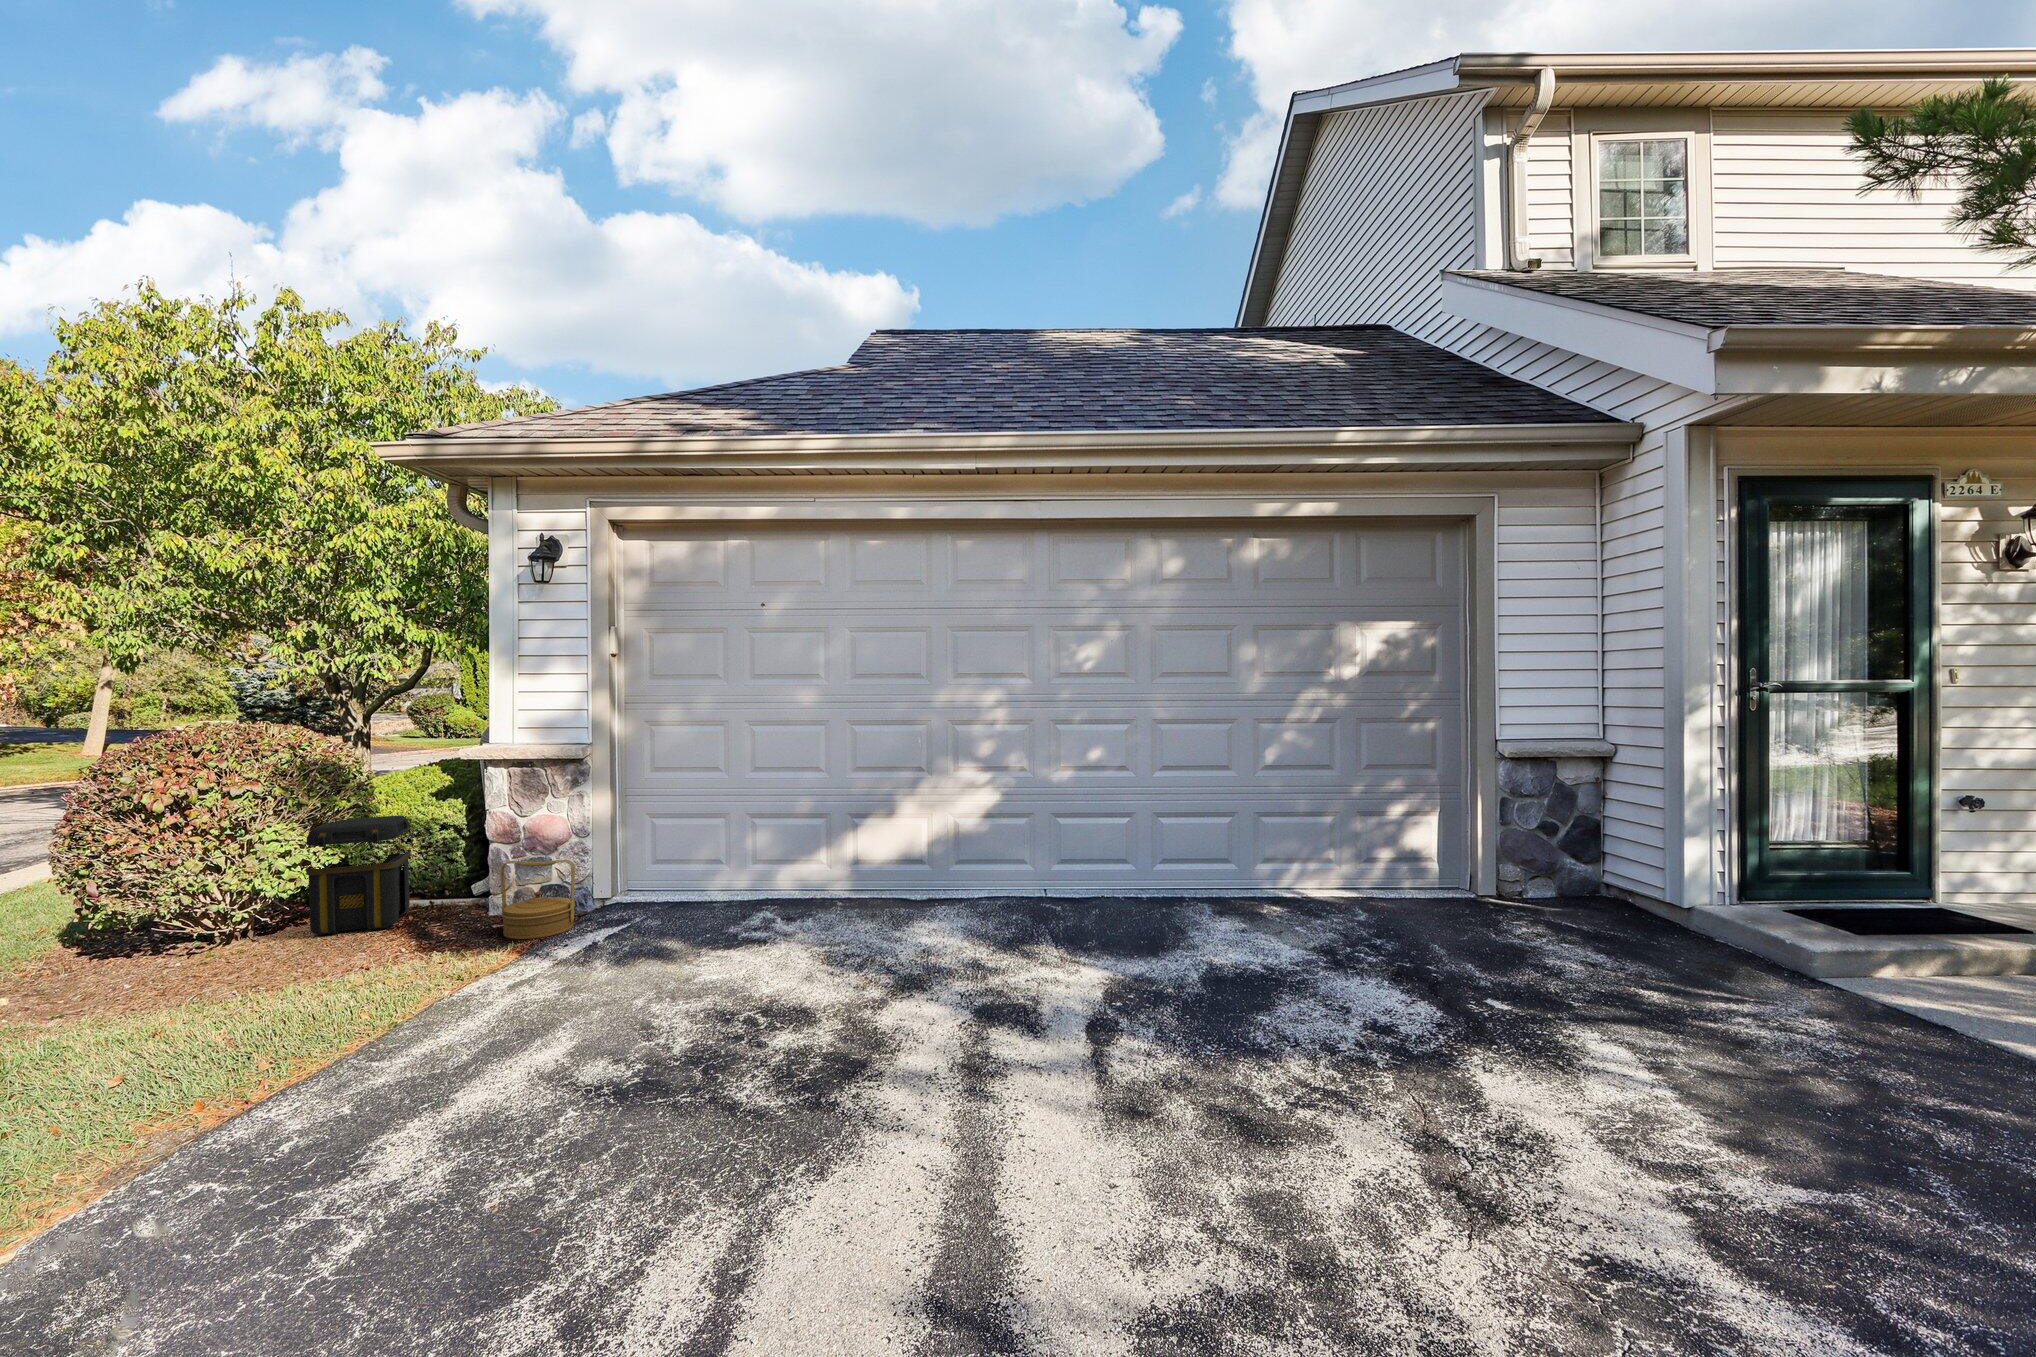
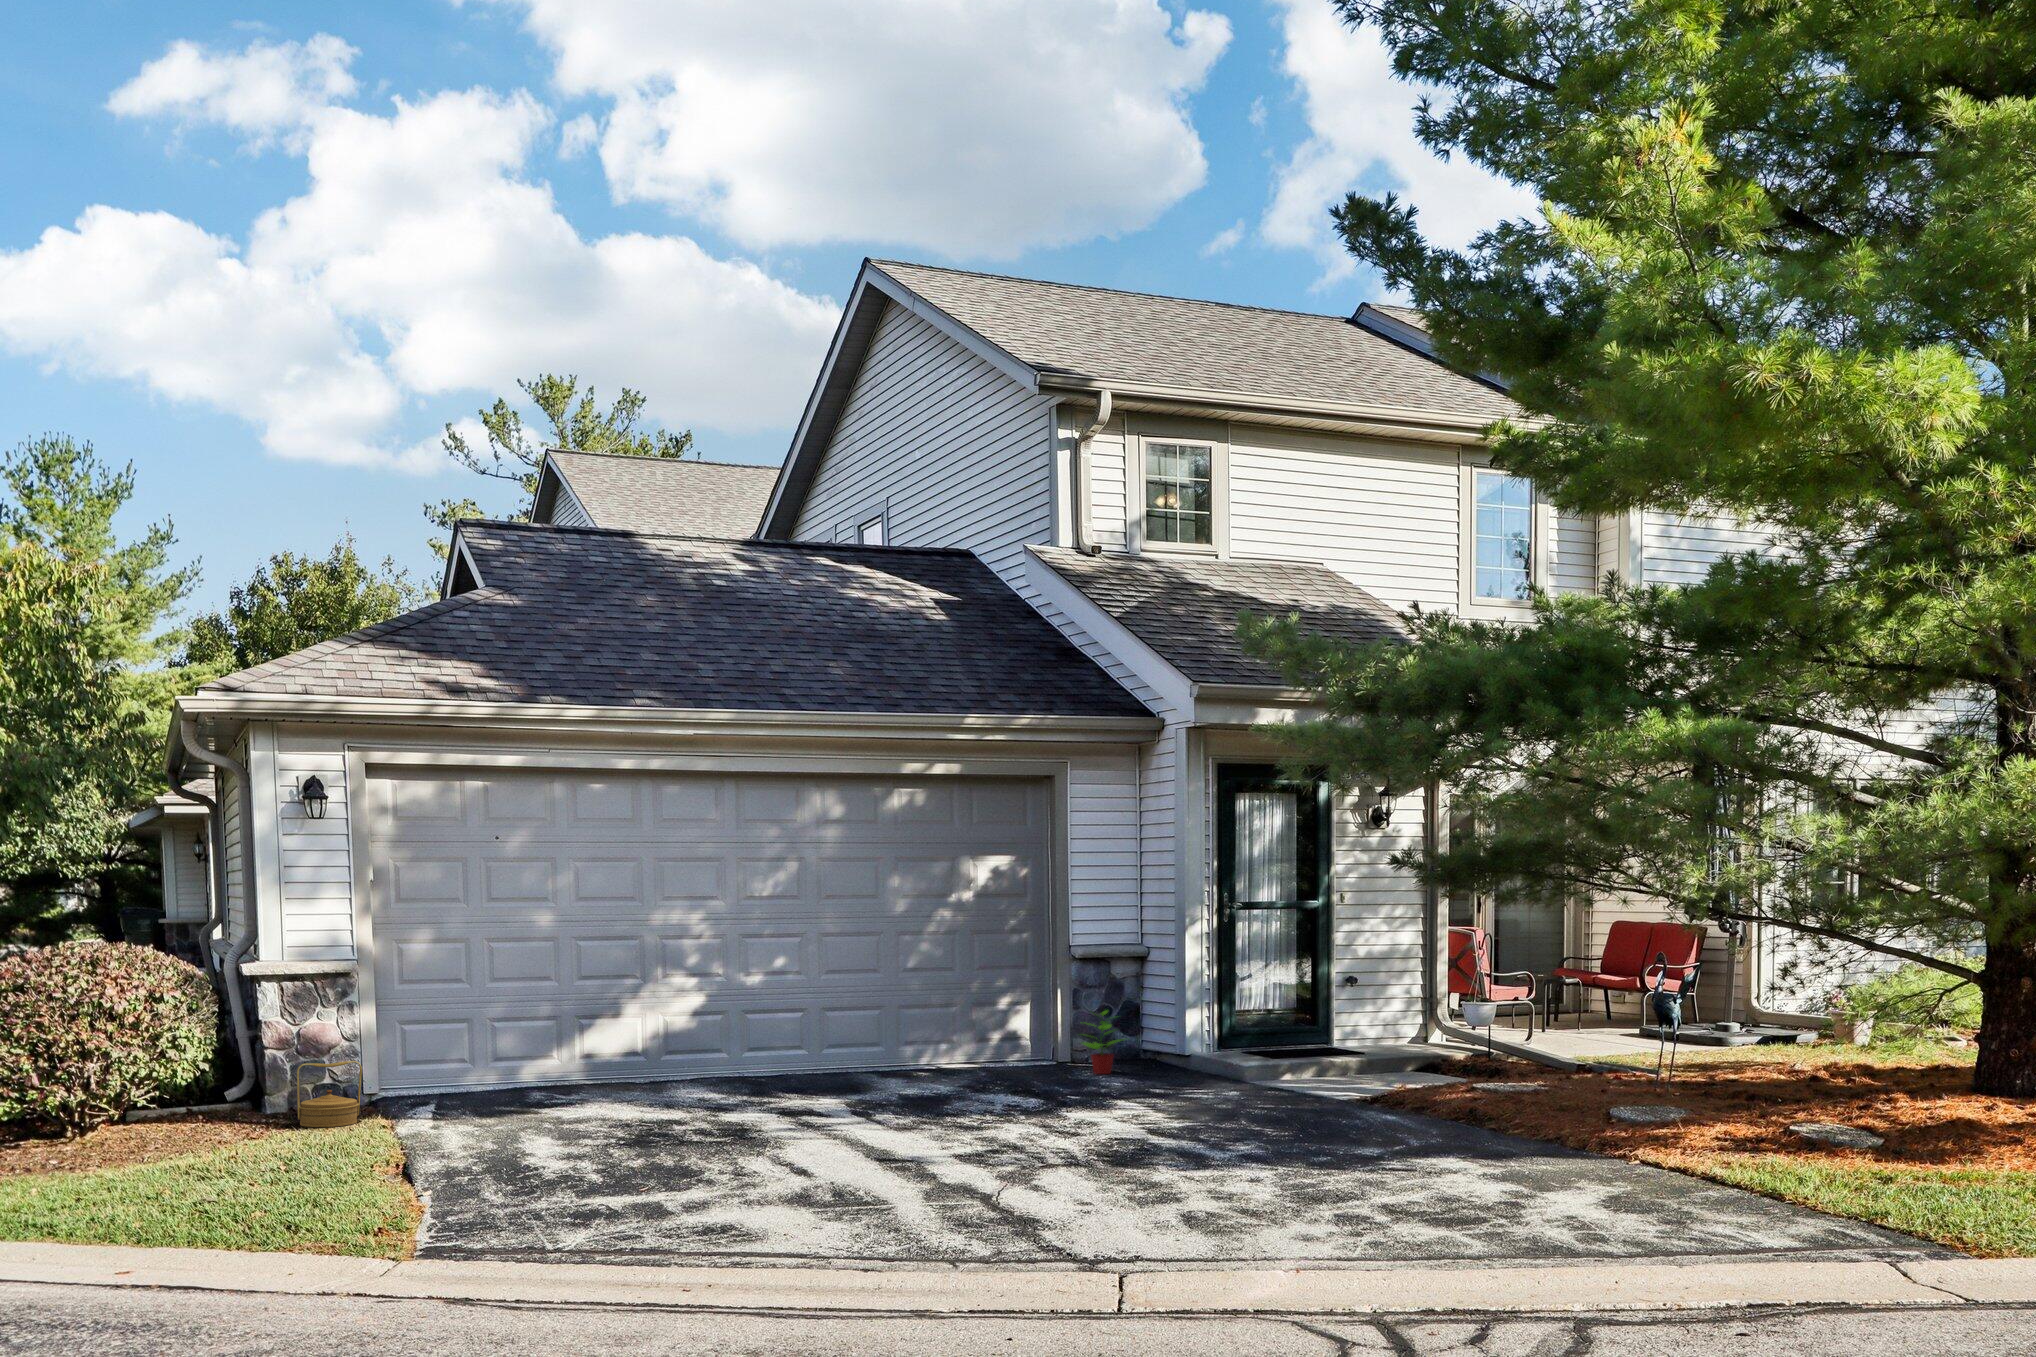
toolbox: present [306,816,411,935] -> none [94,1033,187,1137]
potted plant: none [1506,825,1589,917] -> present [1082,1010,1124,1074]

